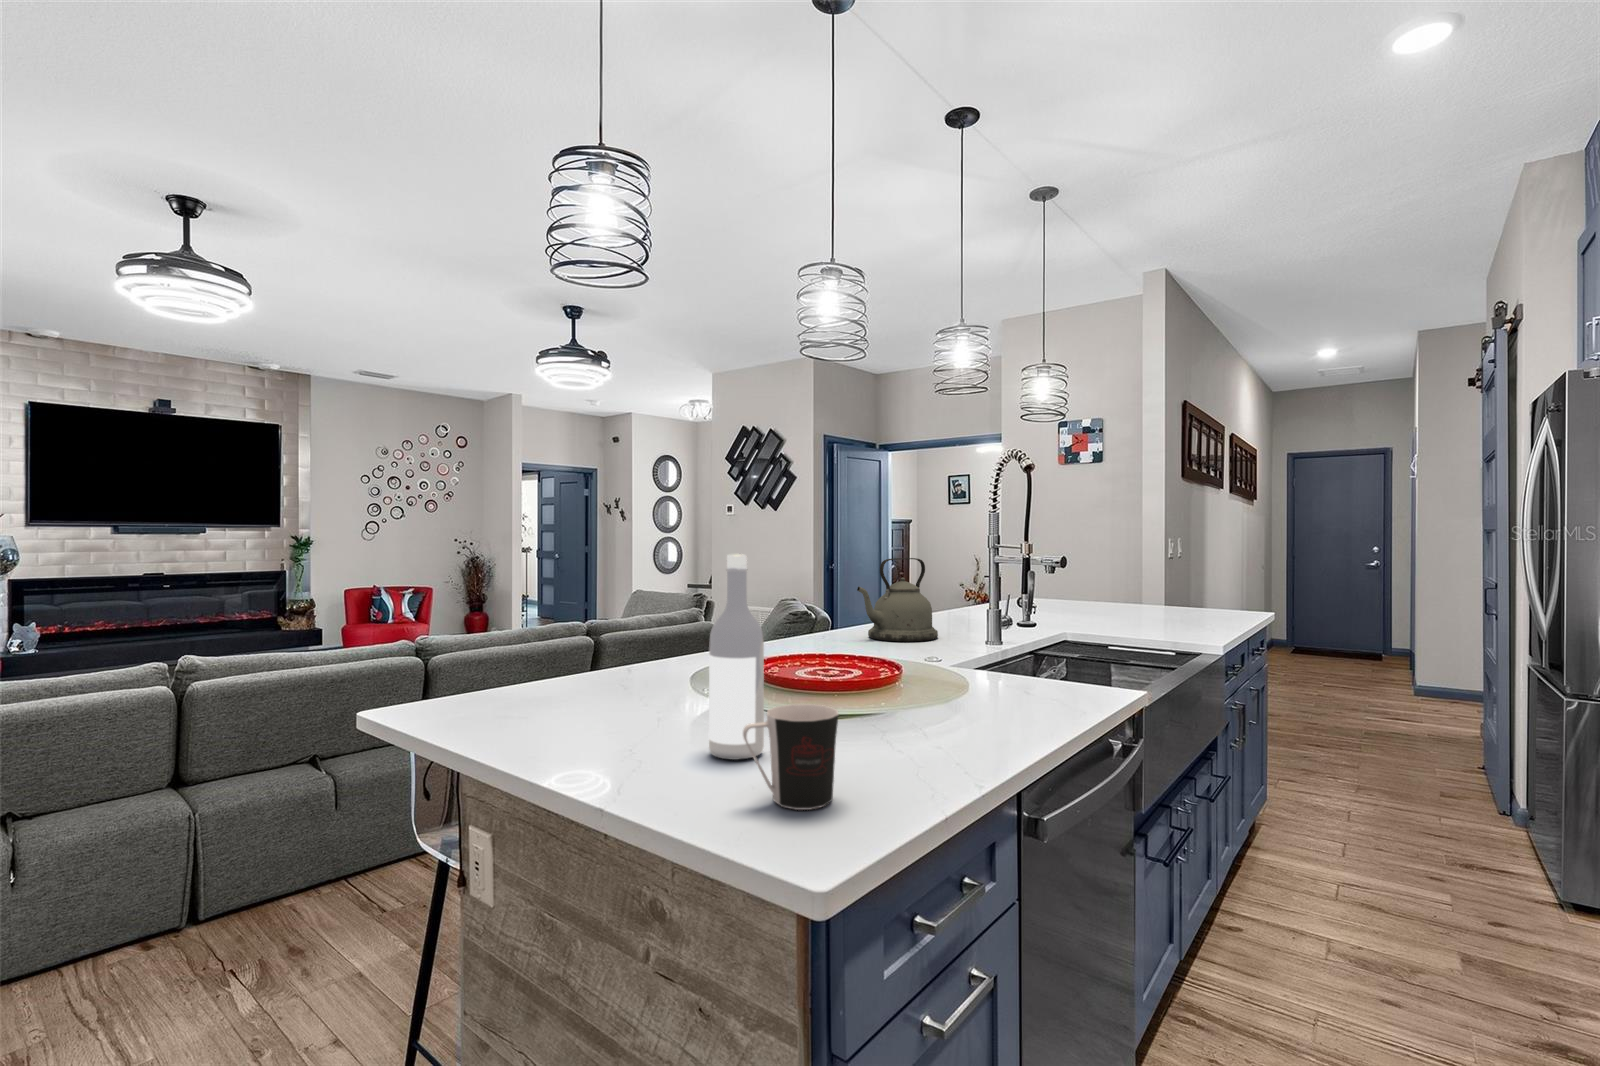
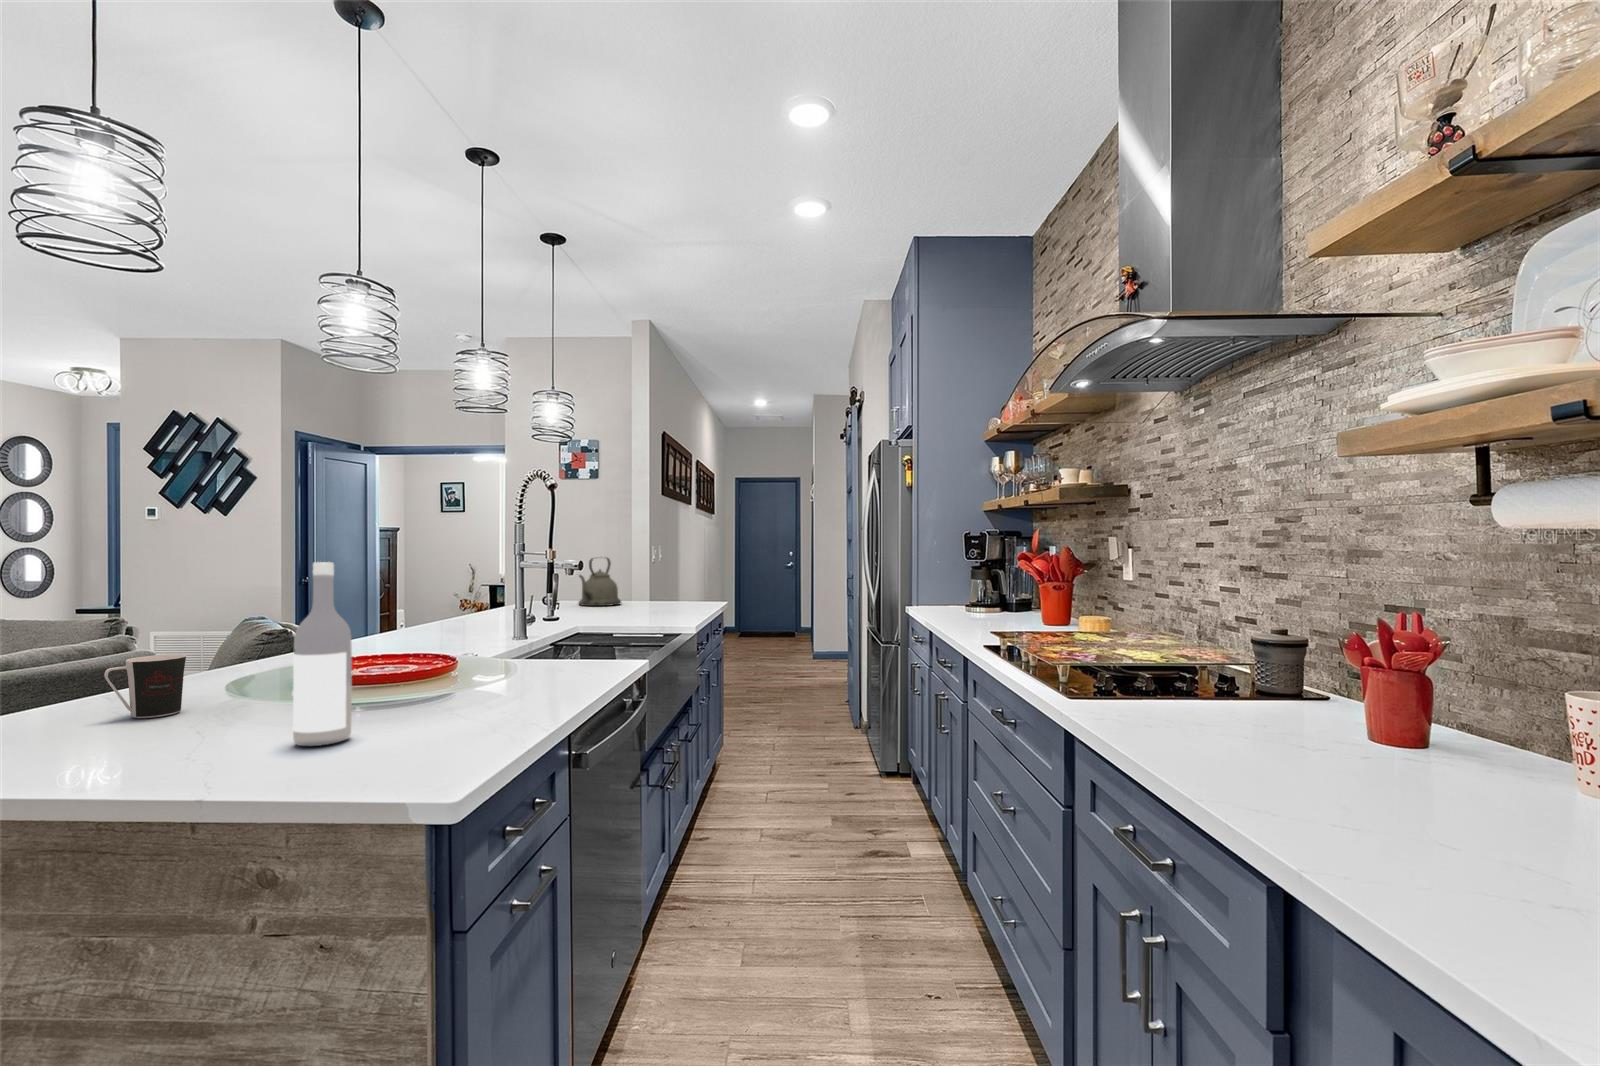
kettle: present [857,558,938,641] -> present [579,558,621,606]
coffee cup: present [743,704,839,810] -> present [104,654,186,718]

